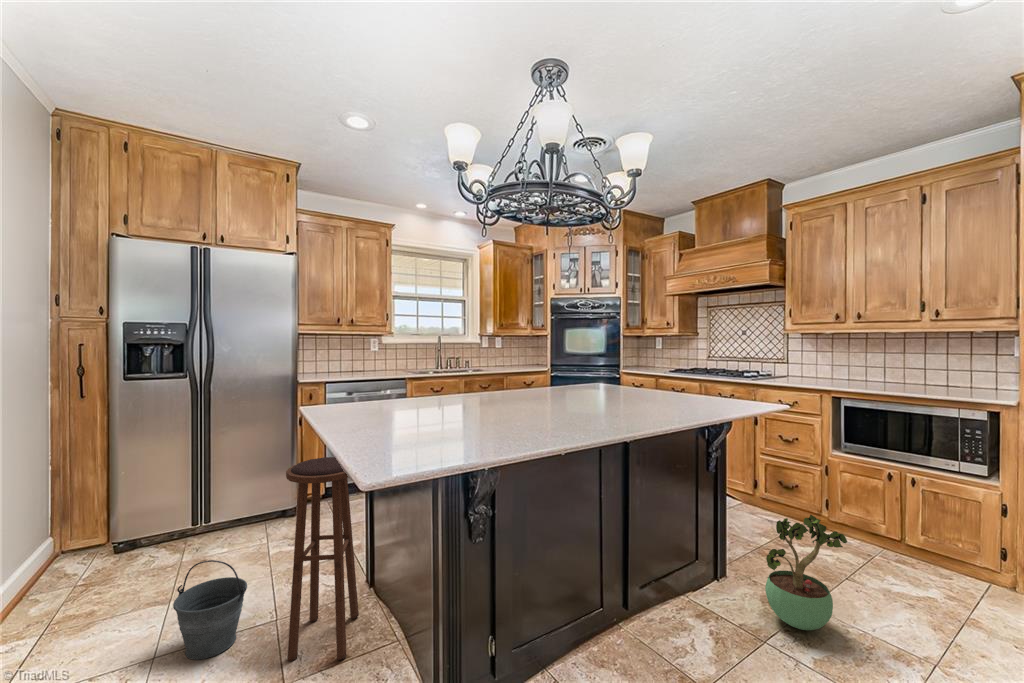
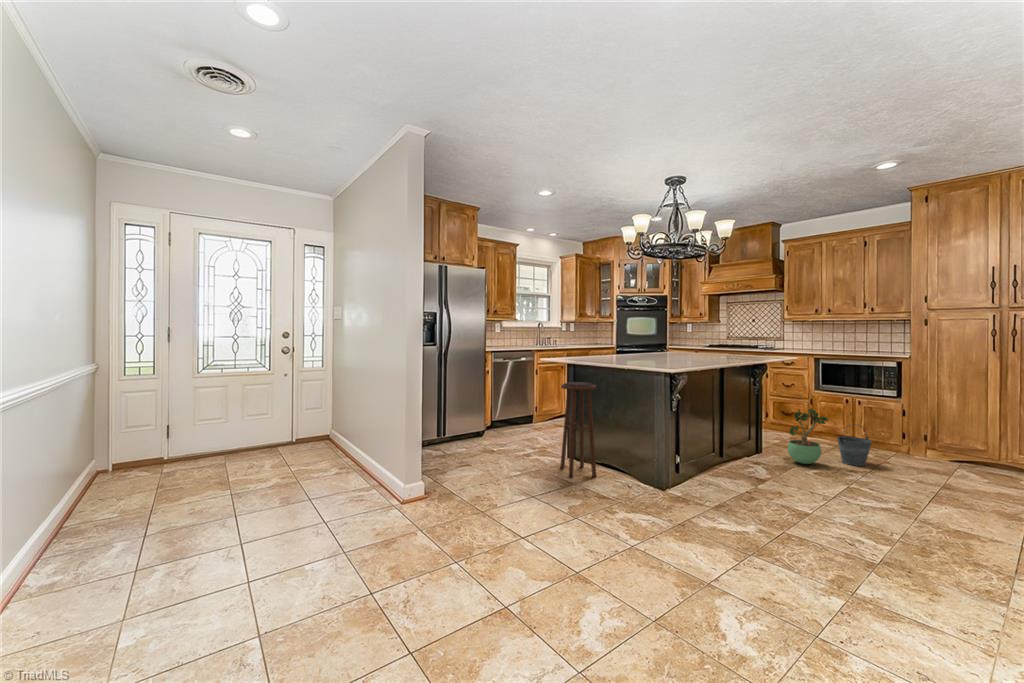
bucket: present [173,560,247,660] -> present [837,434,872,466]

